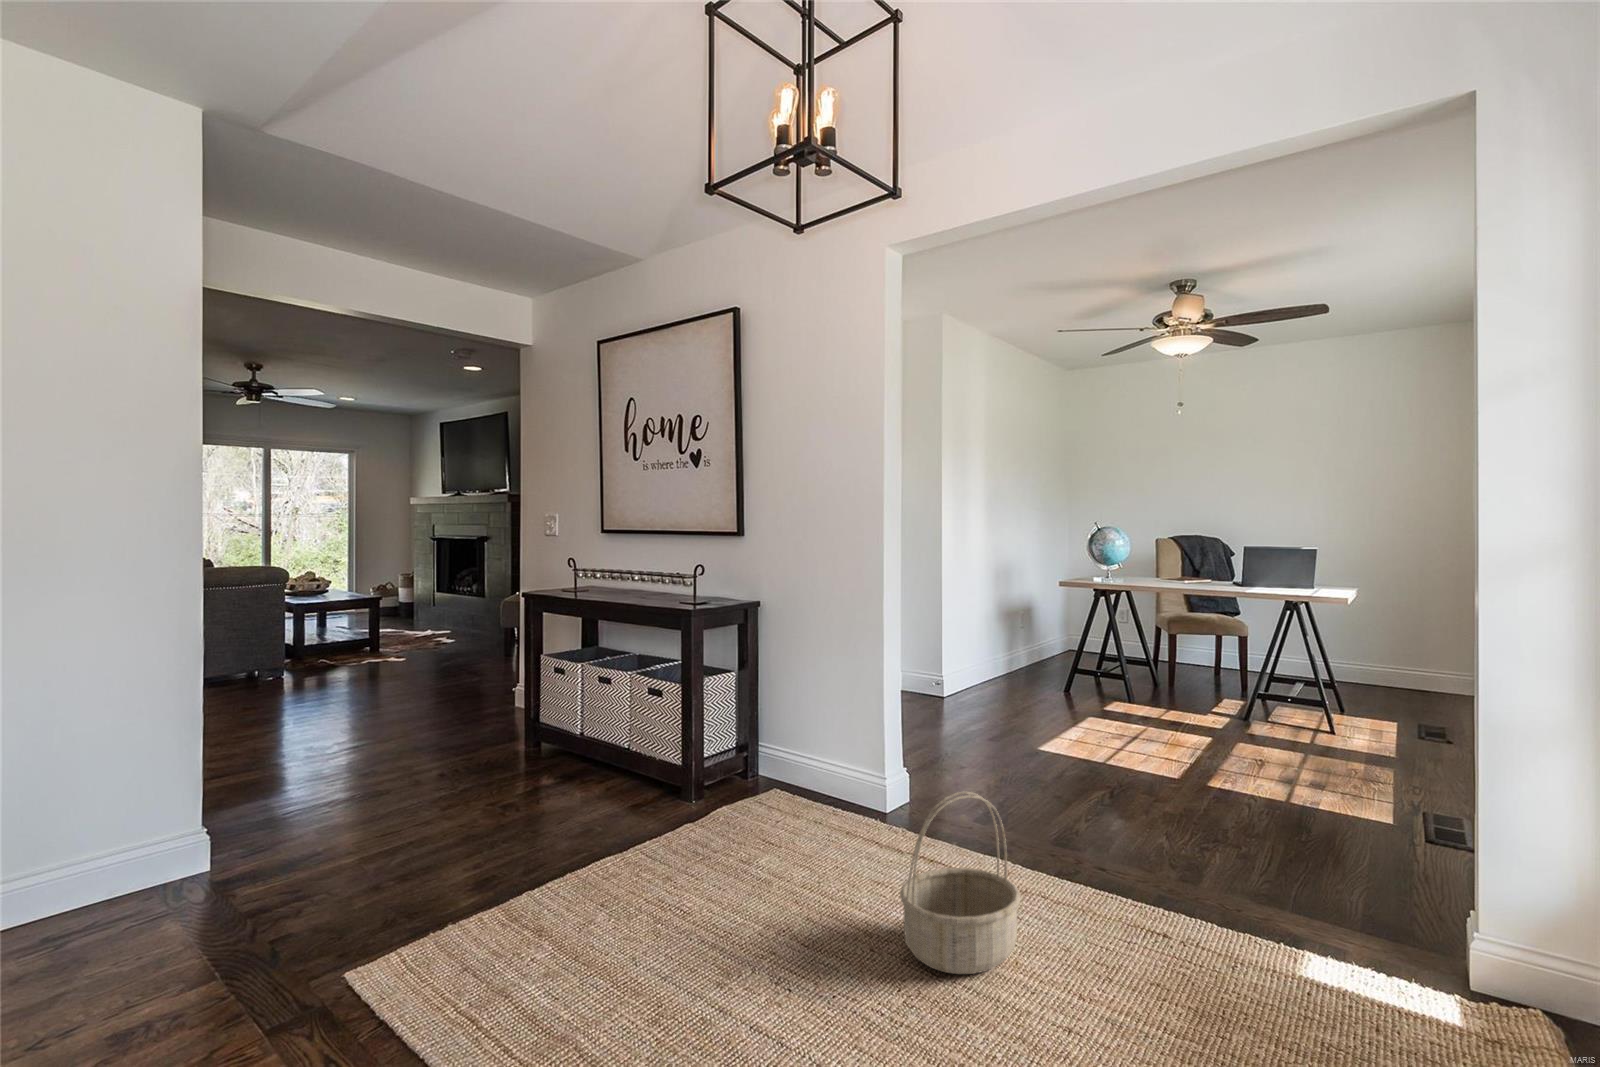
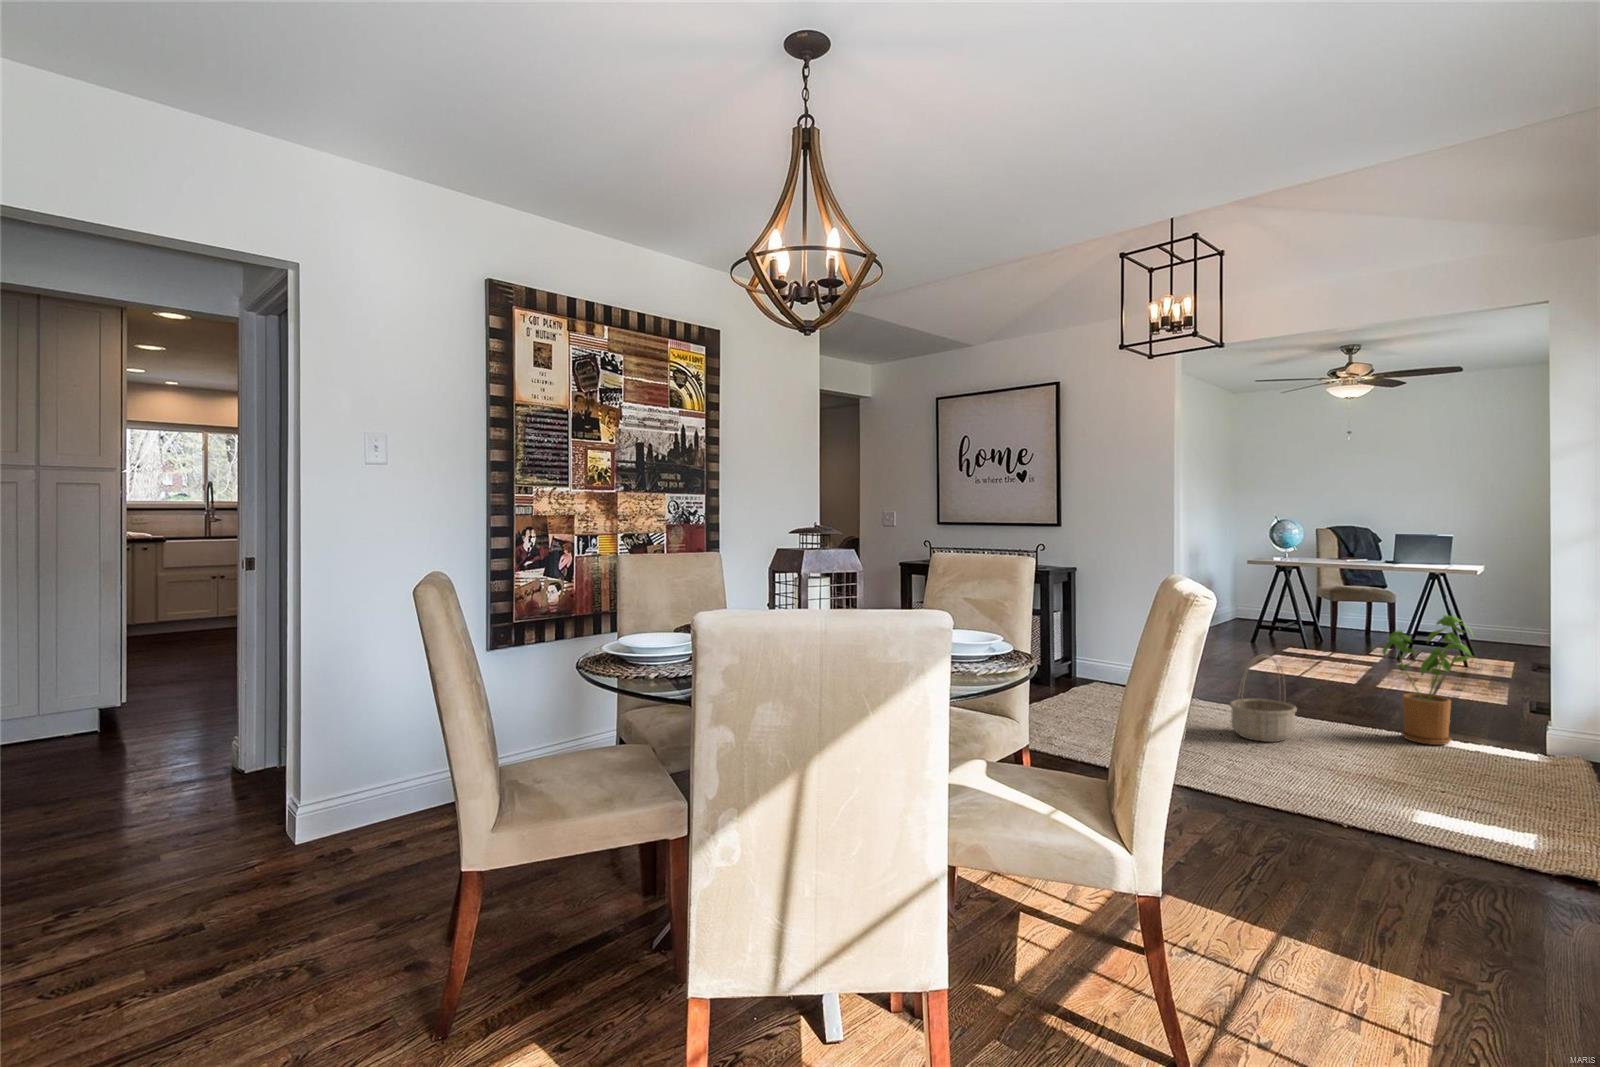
house plant: none [1184,712,1344,972] -> present [1383,615,1474,745]

